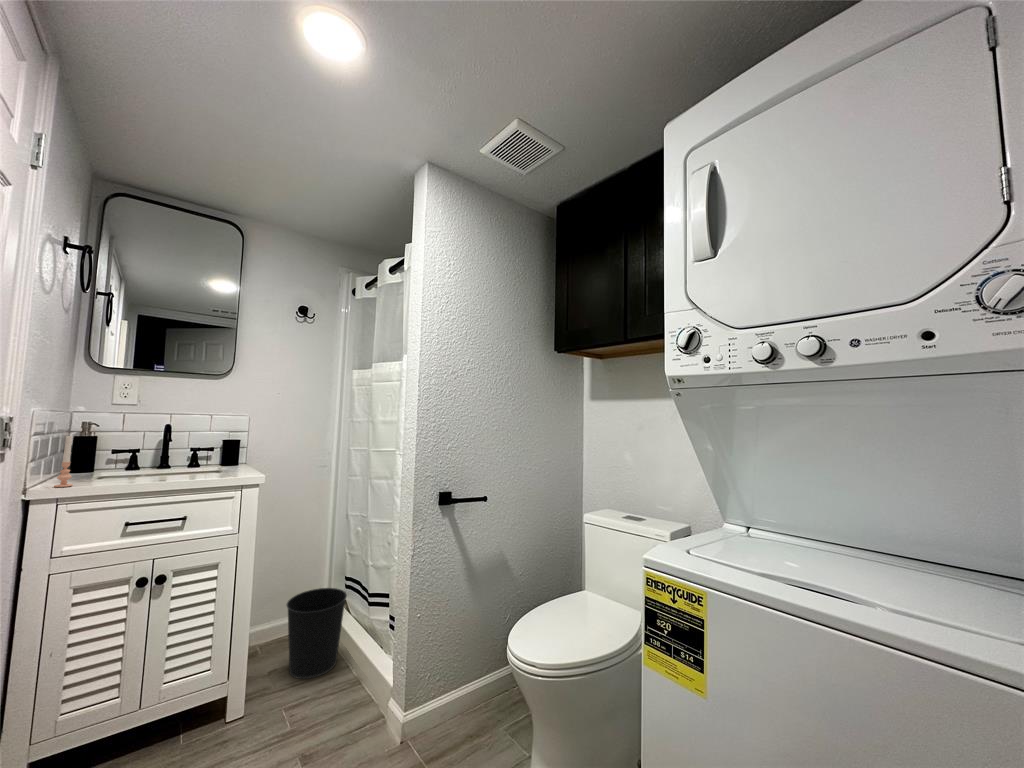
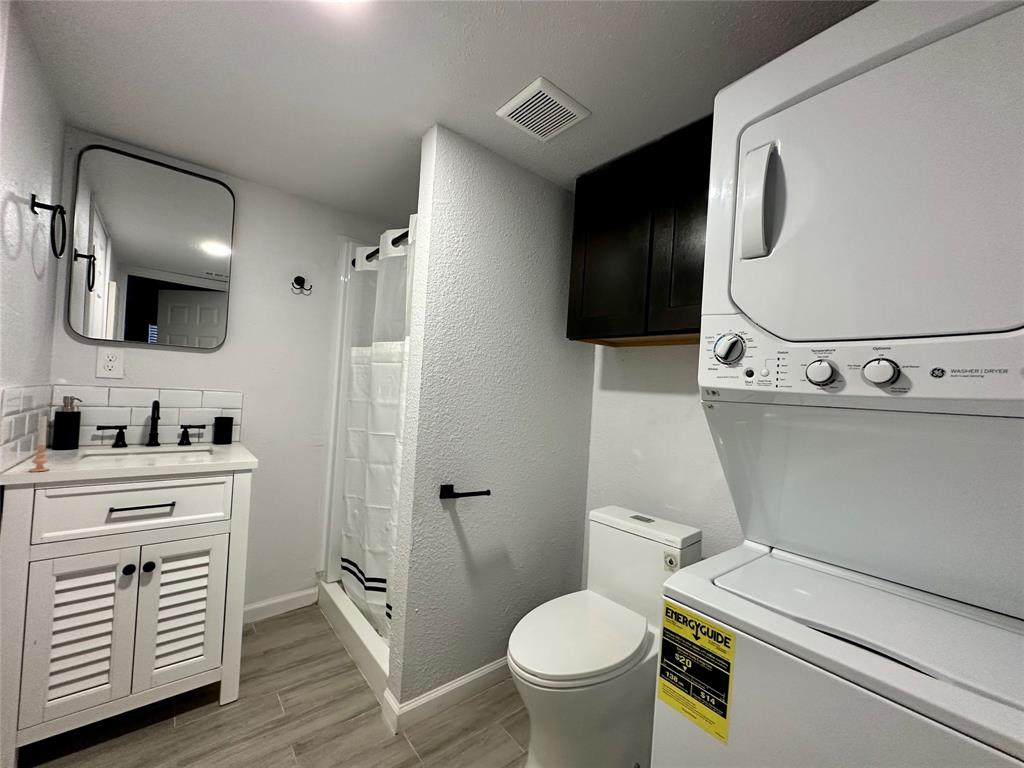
wastebasket: present [286,588,347,679] -> none [282,569,344,660]

